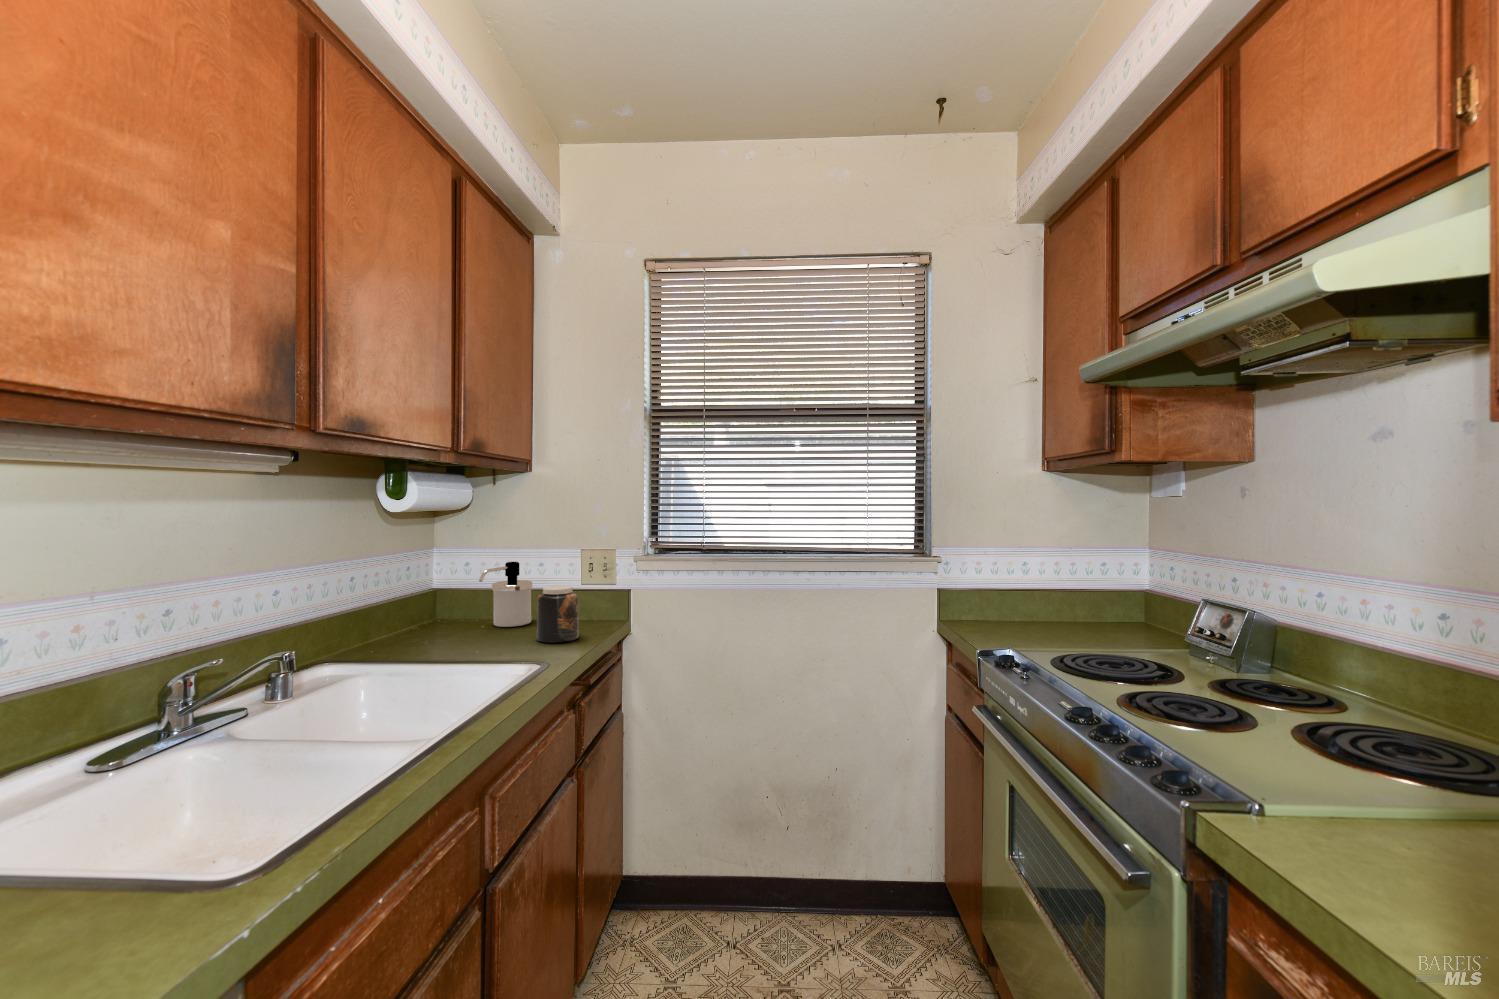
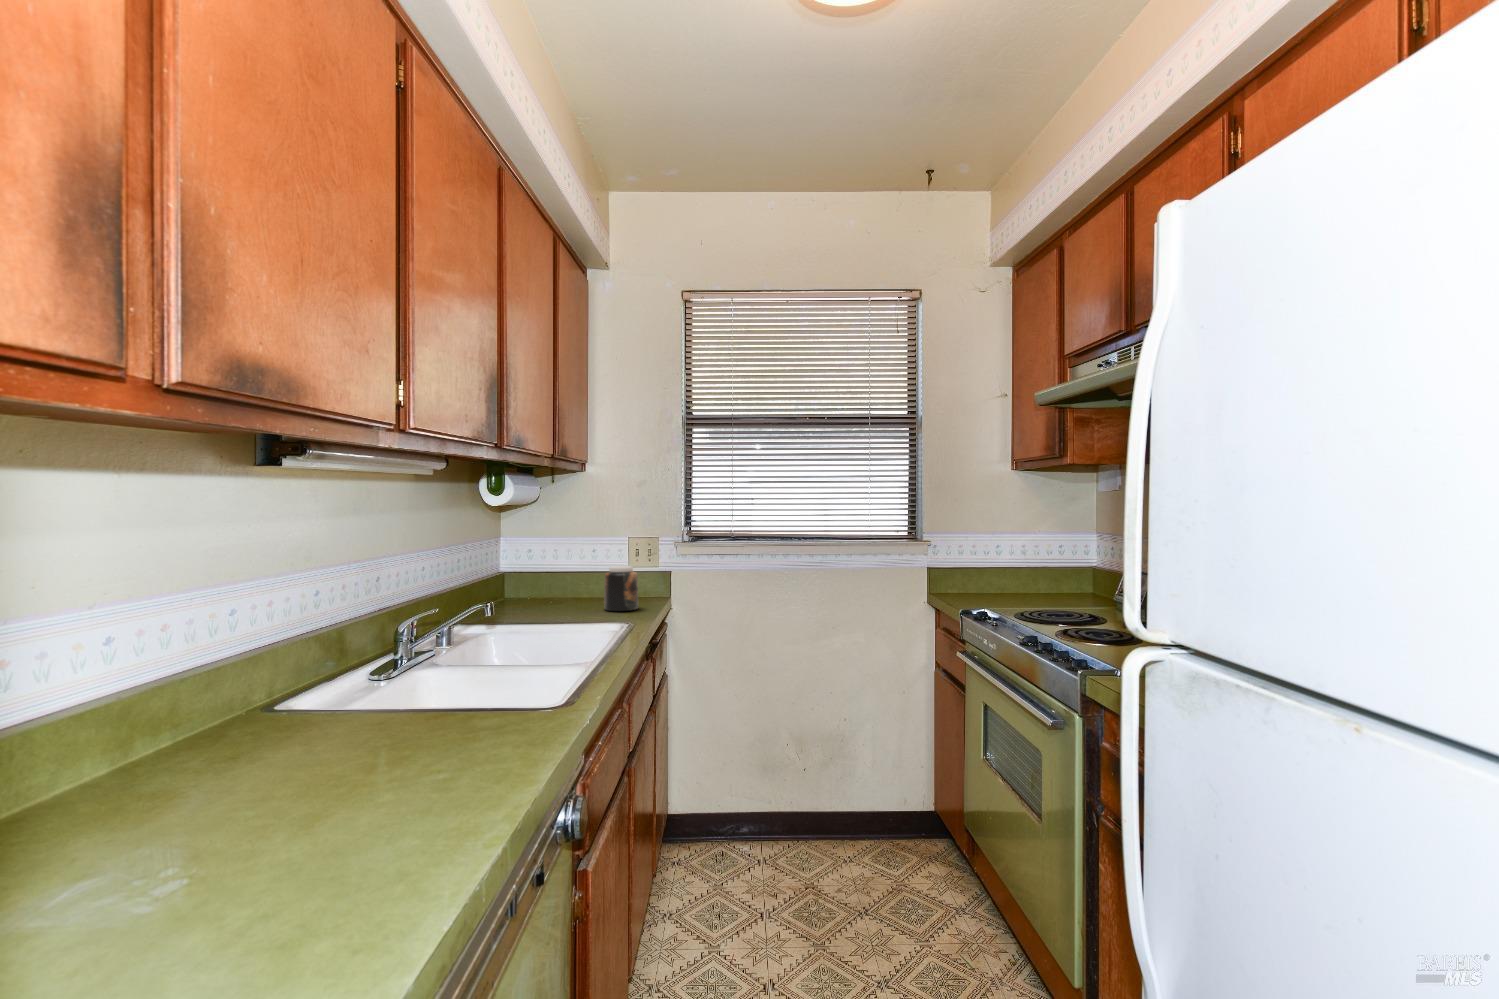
soap dispenser: present [479,562,532,627] -> none [551,548,589,603]

